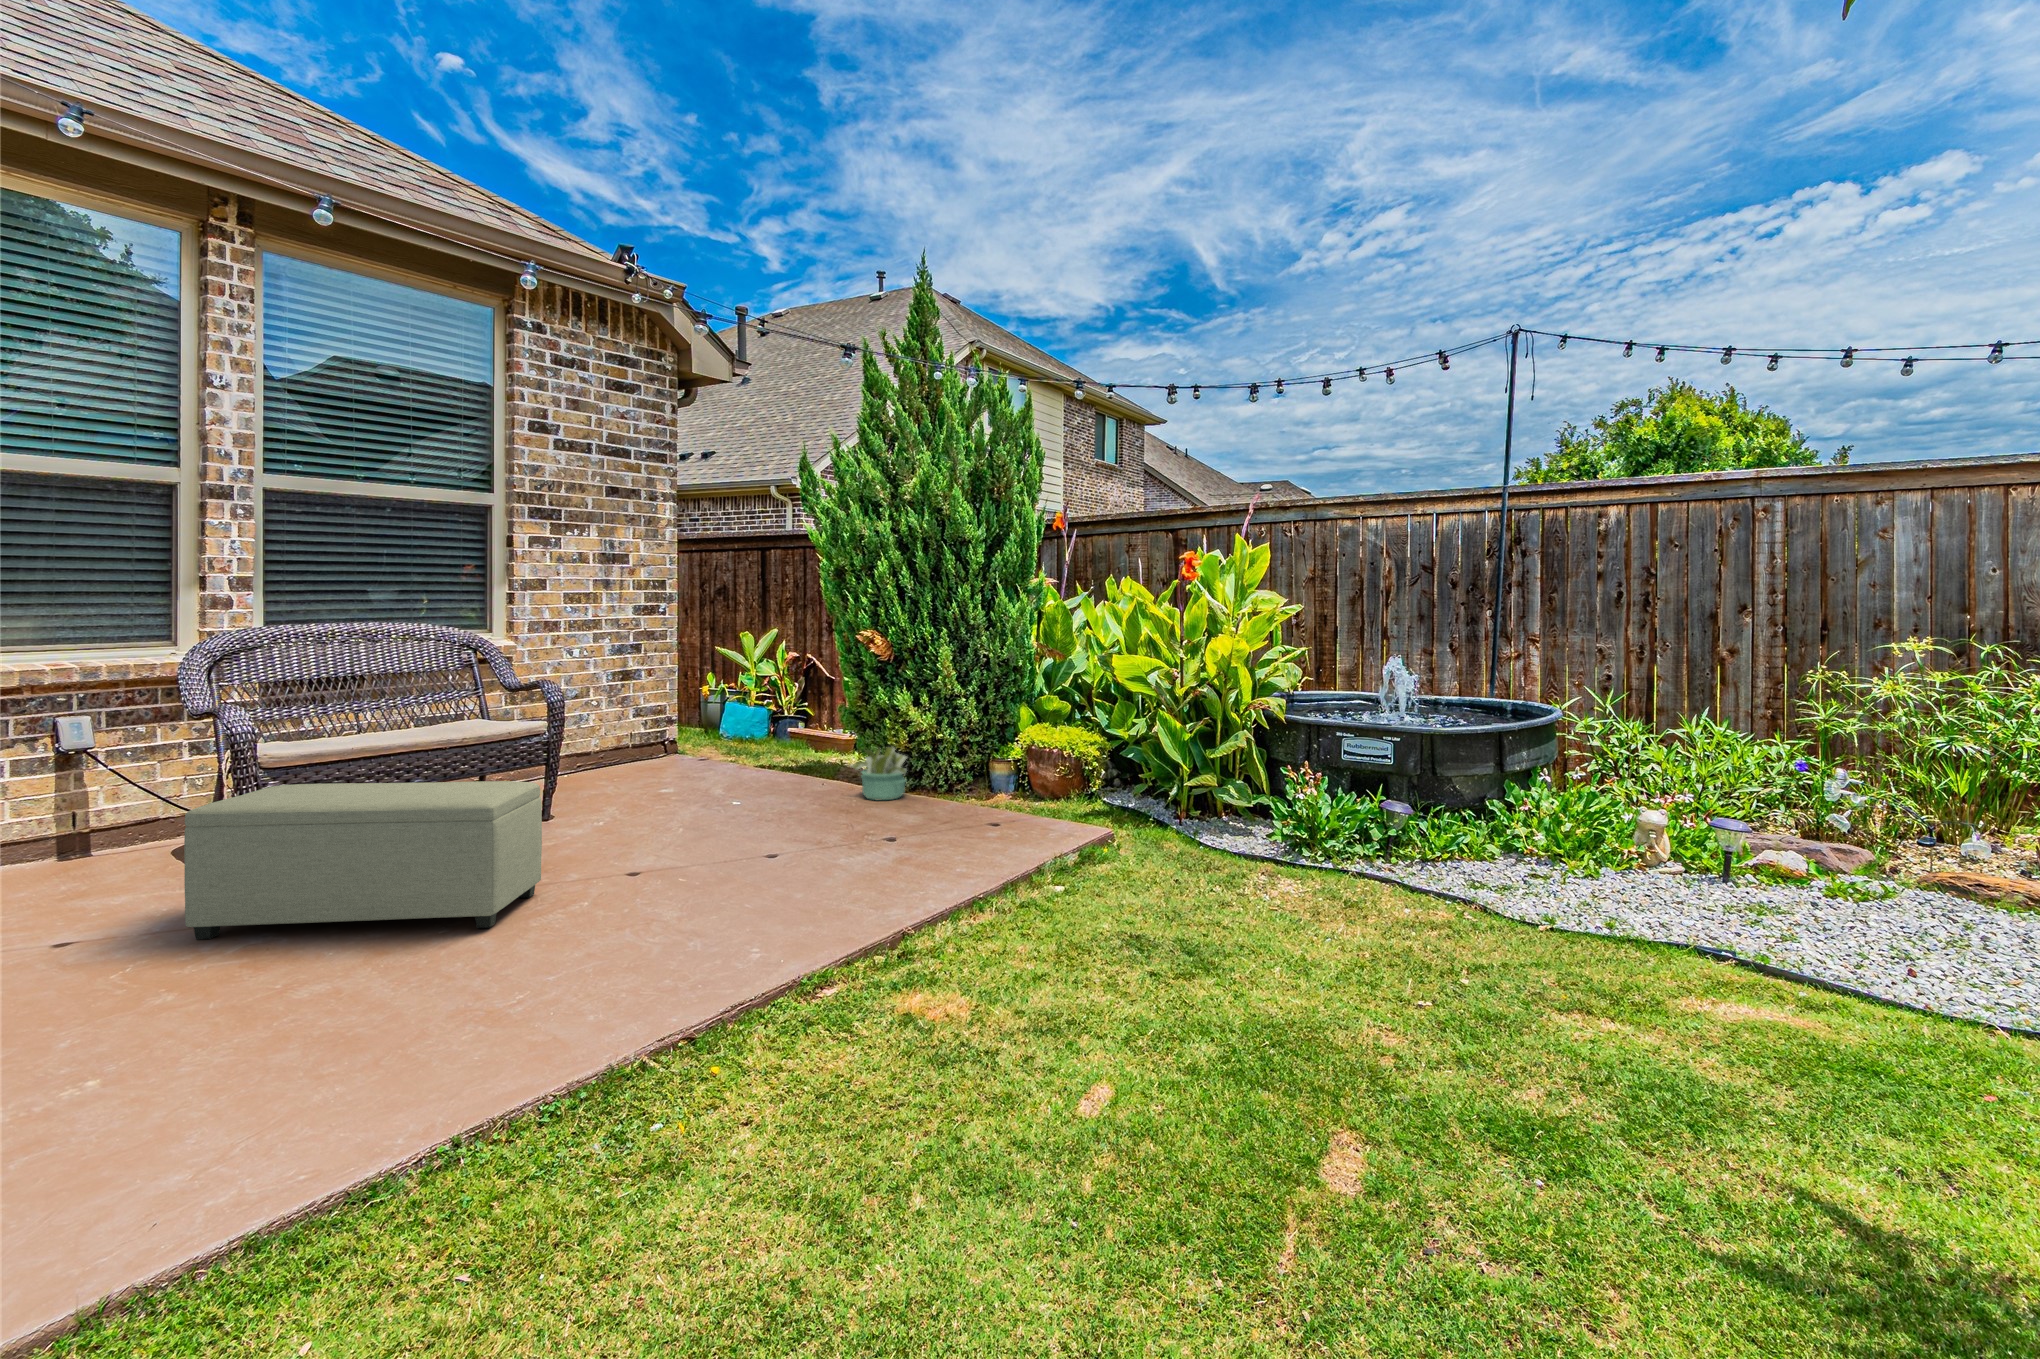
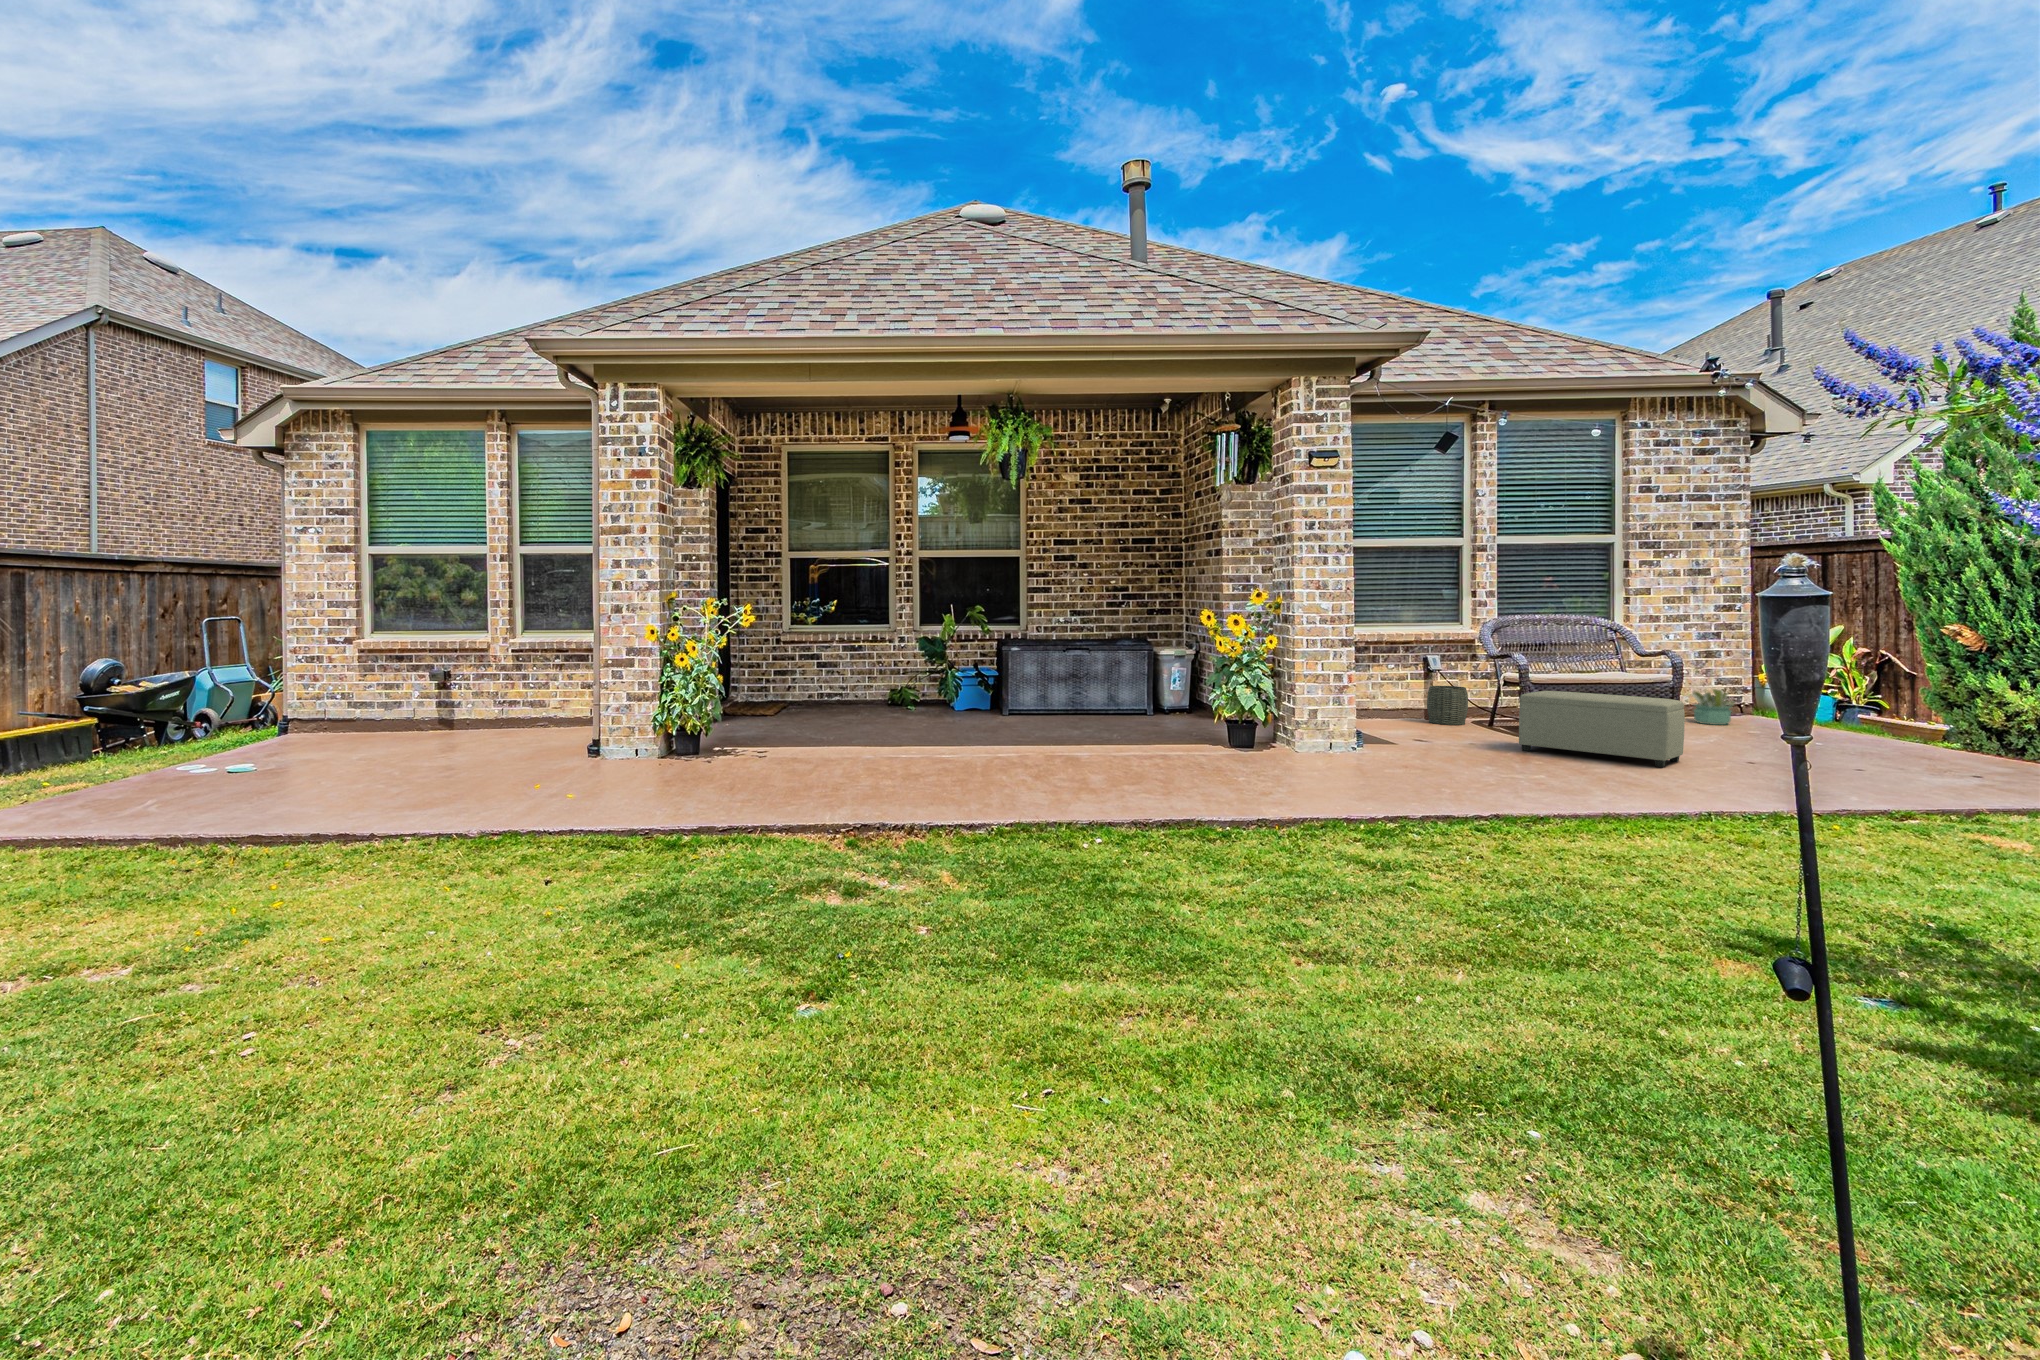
decorative plant: present [851,747,907,800] -> present [1692,689,1734,725]
woven basket: none [50,772,167,866] -> present [1427,686,1468,725]

